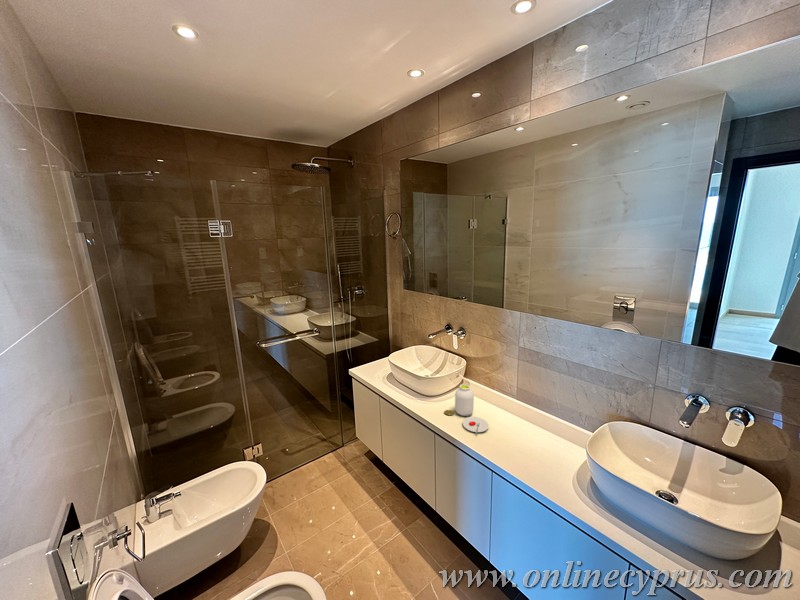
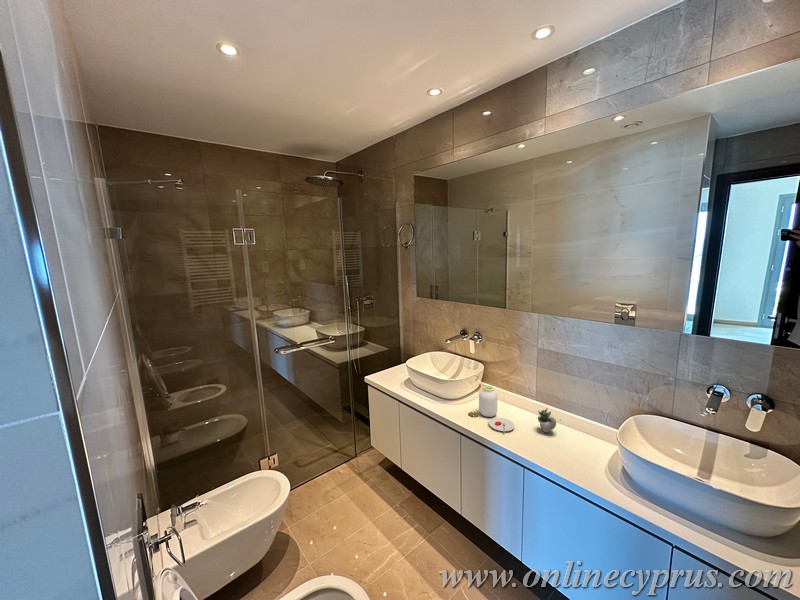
succulent plant: none [511,410,533,435] -> present [538,408,556,433]

